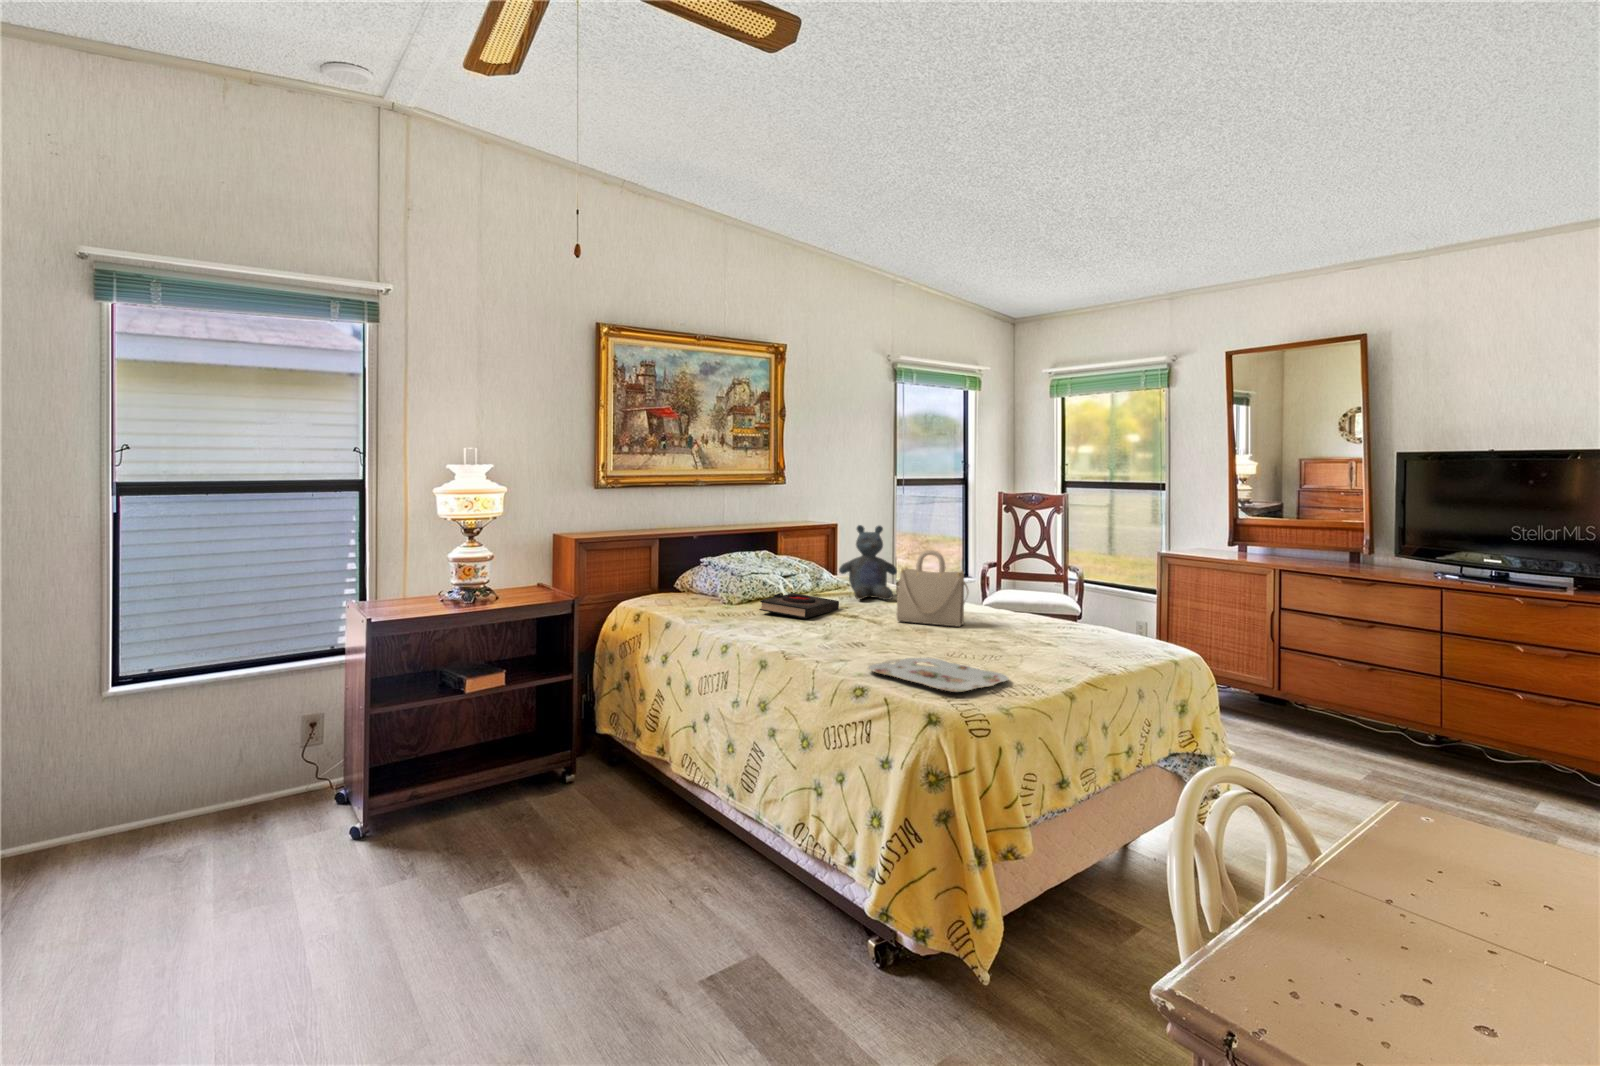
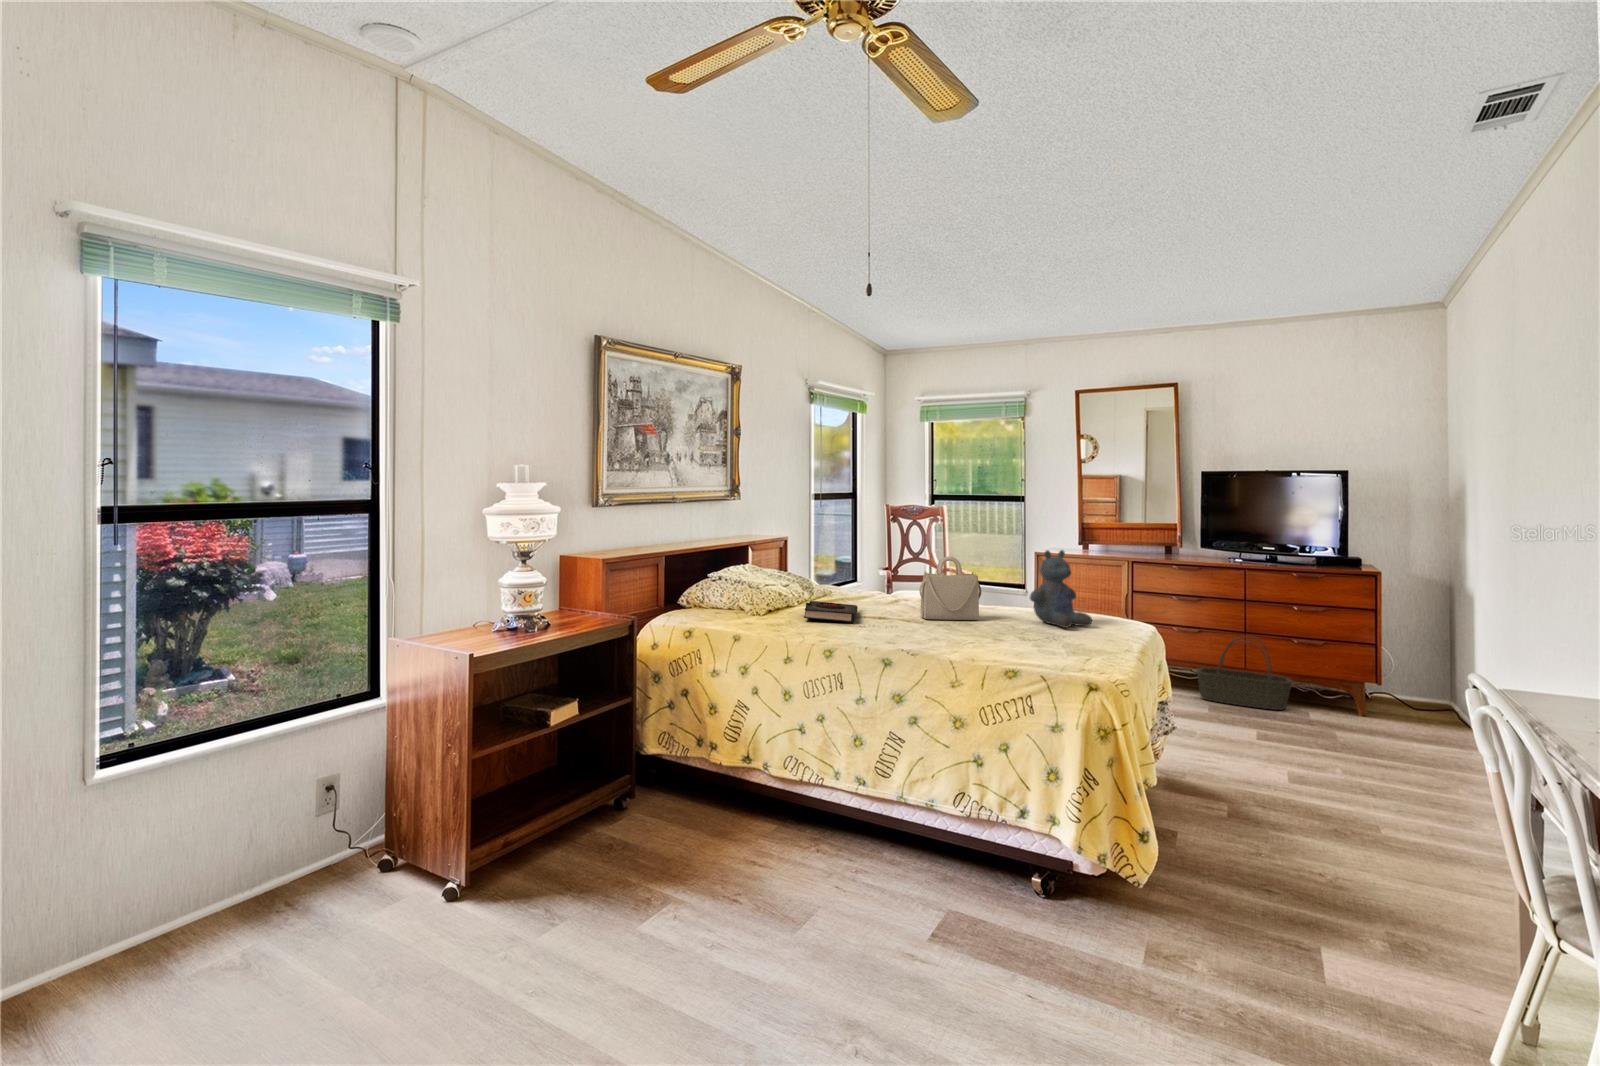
stuffed bear: present [839,525,897,600] -> present [1030,550,1092,628]
serving tray: present [868,658,1009,692] -> none [985,645,1096,668]
basket: none [1360,680,1507,789] -> present [1197,636,1292,710]

